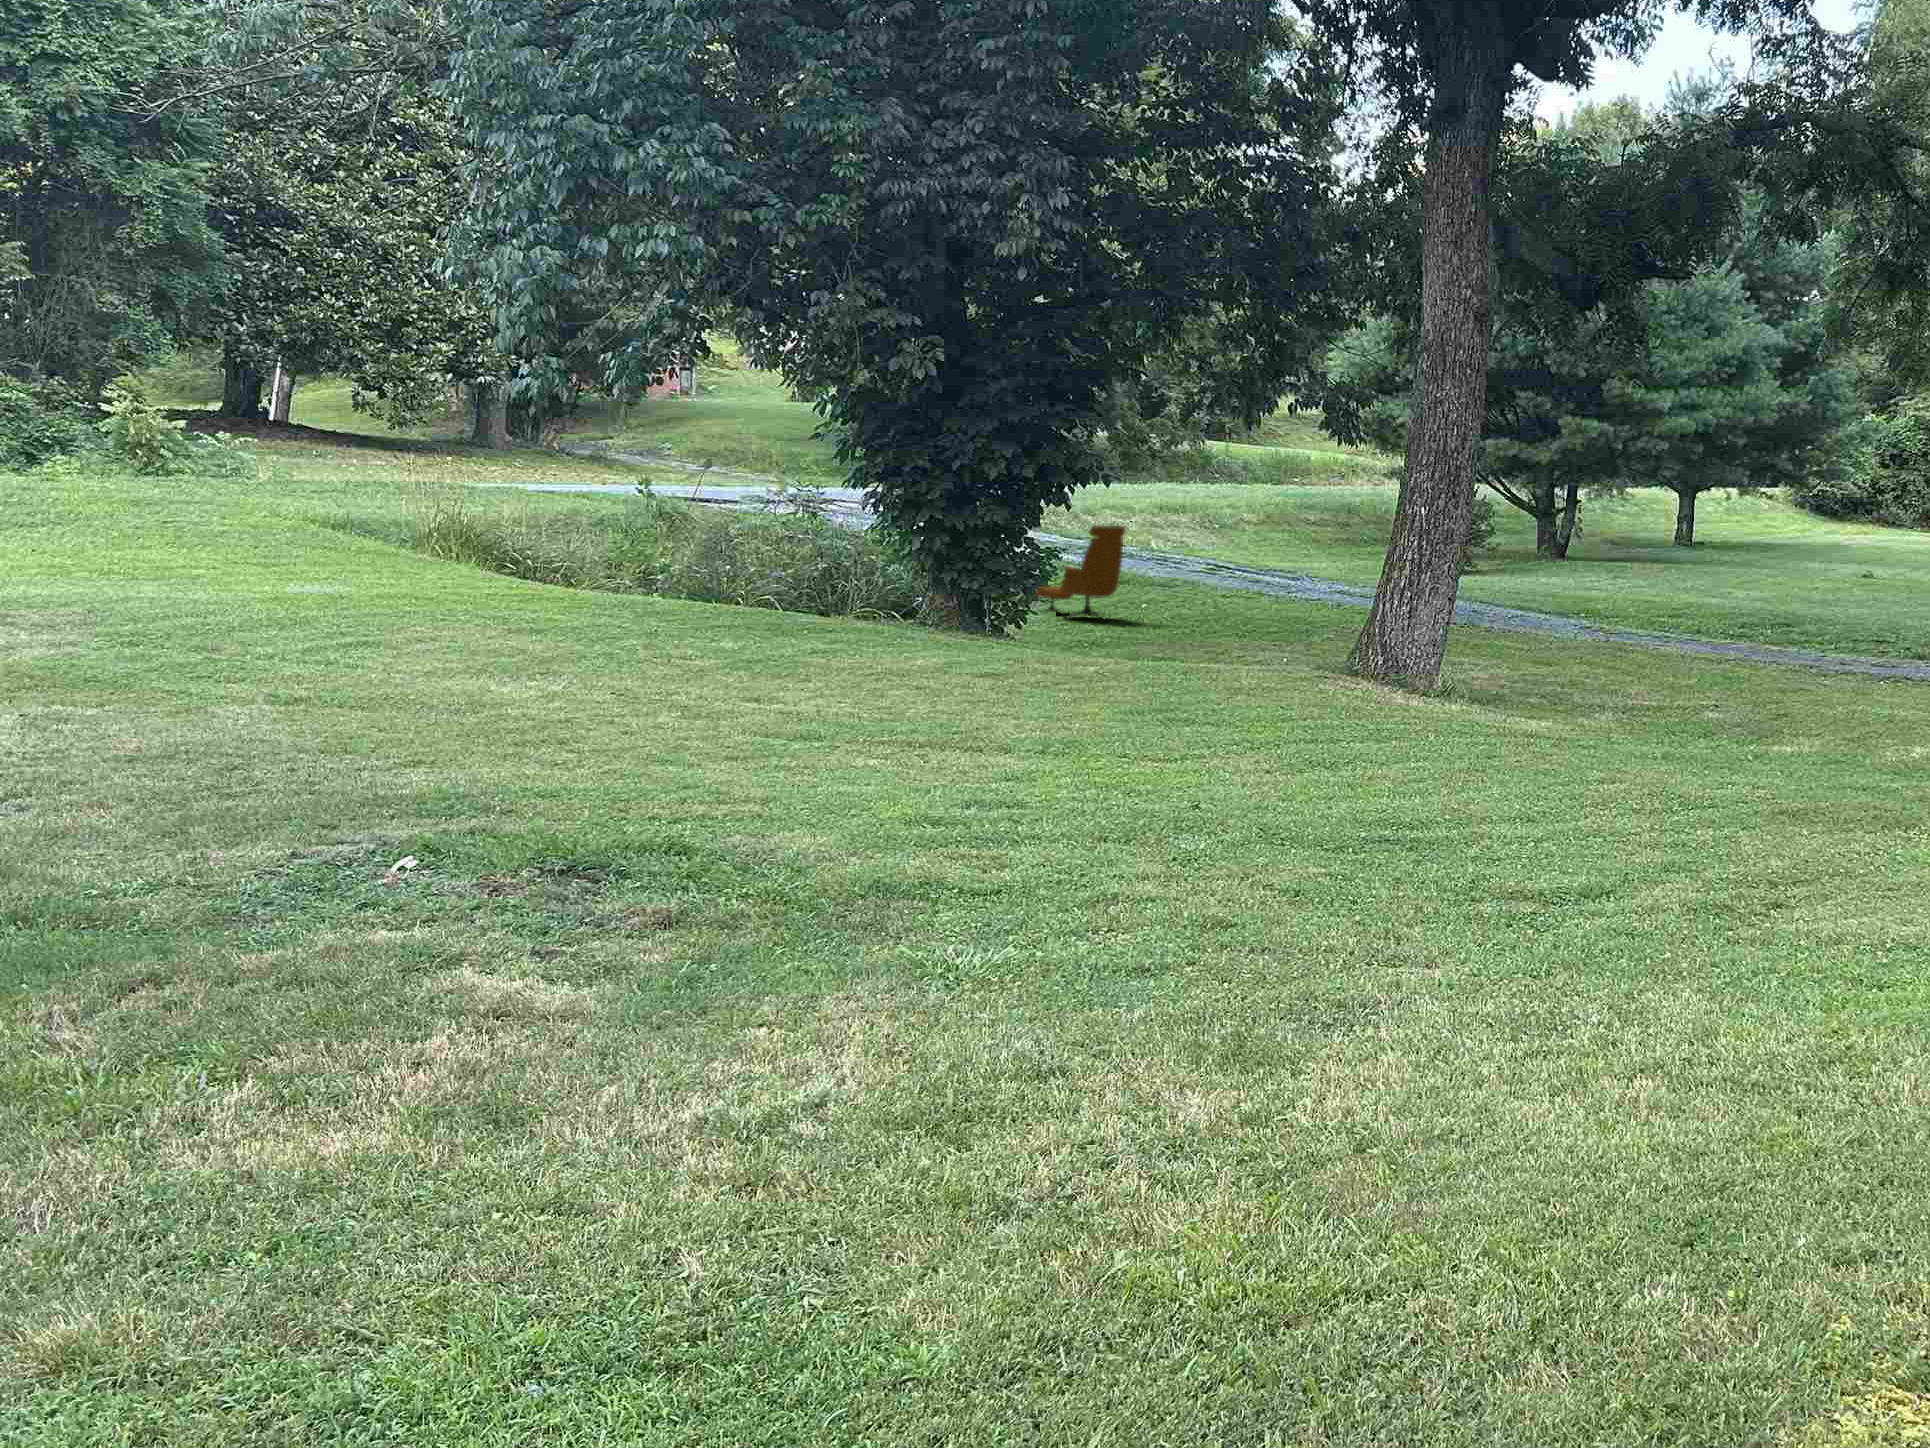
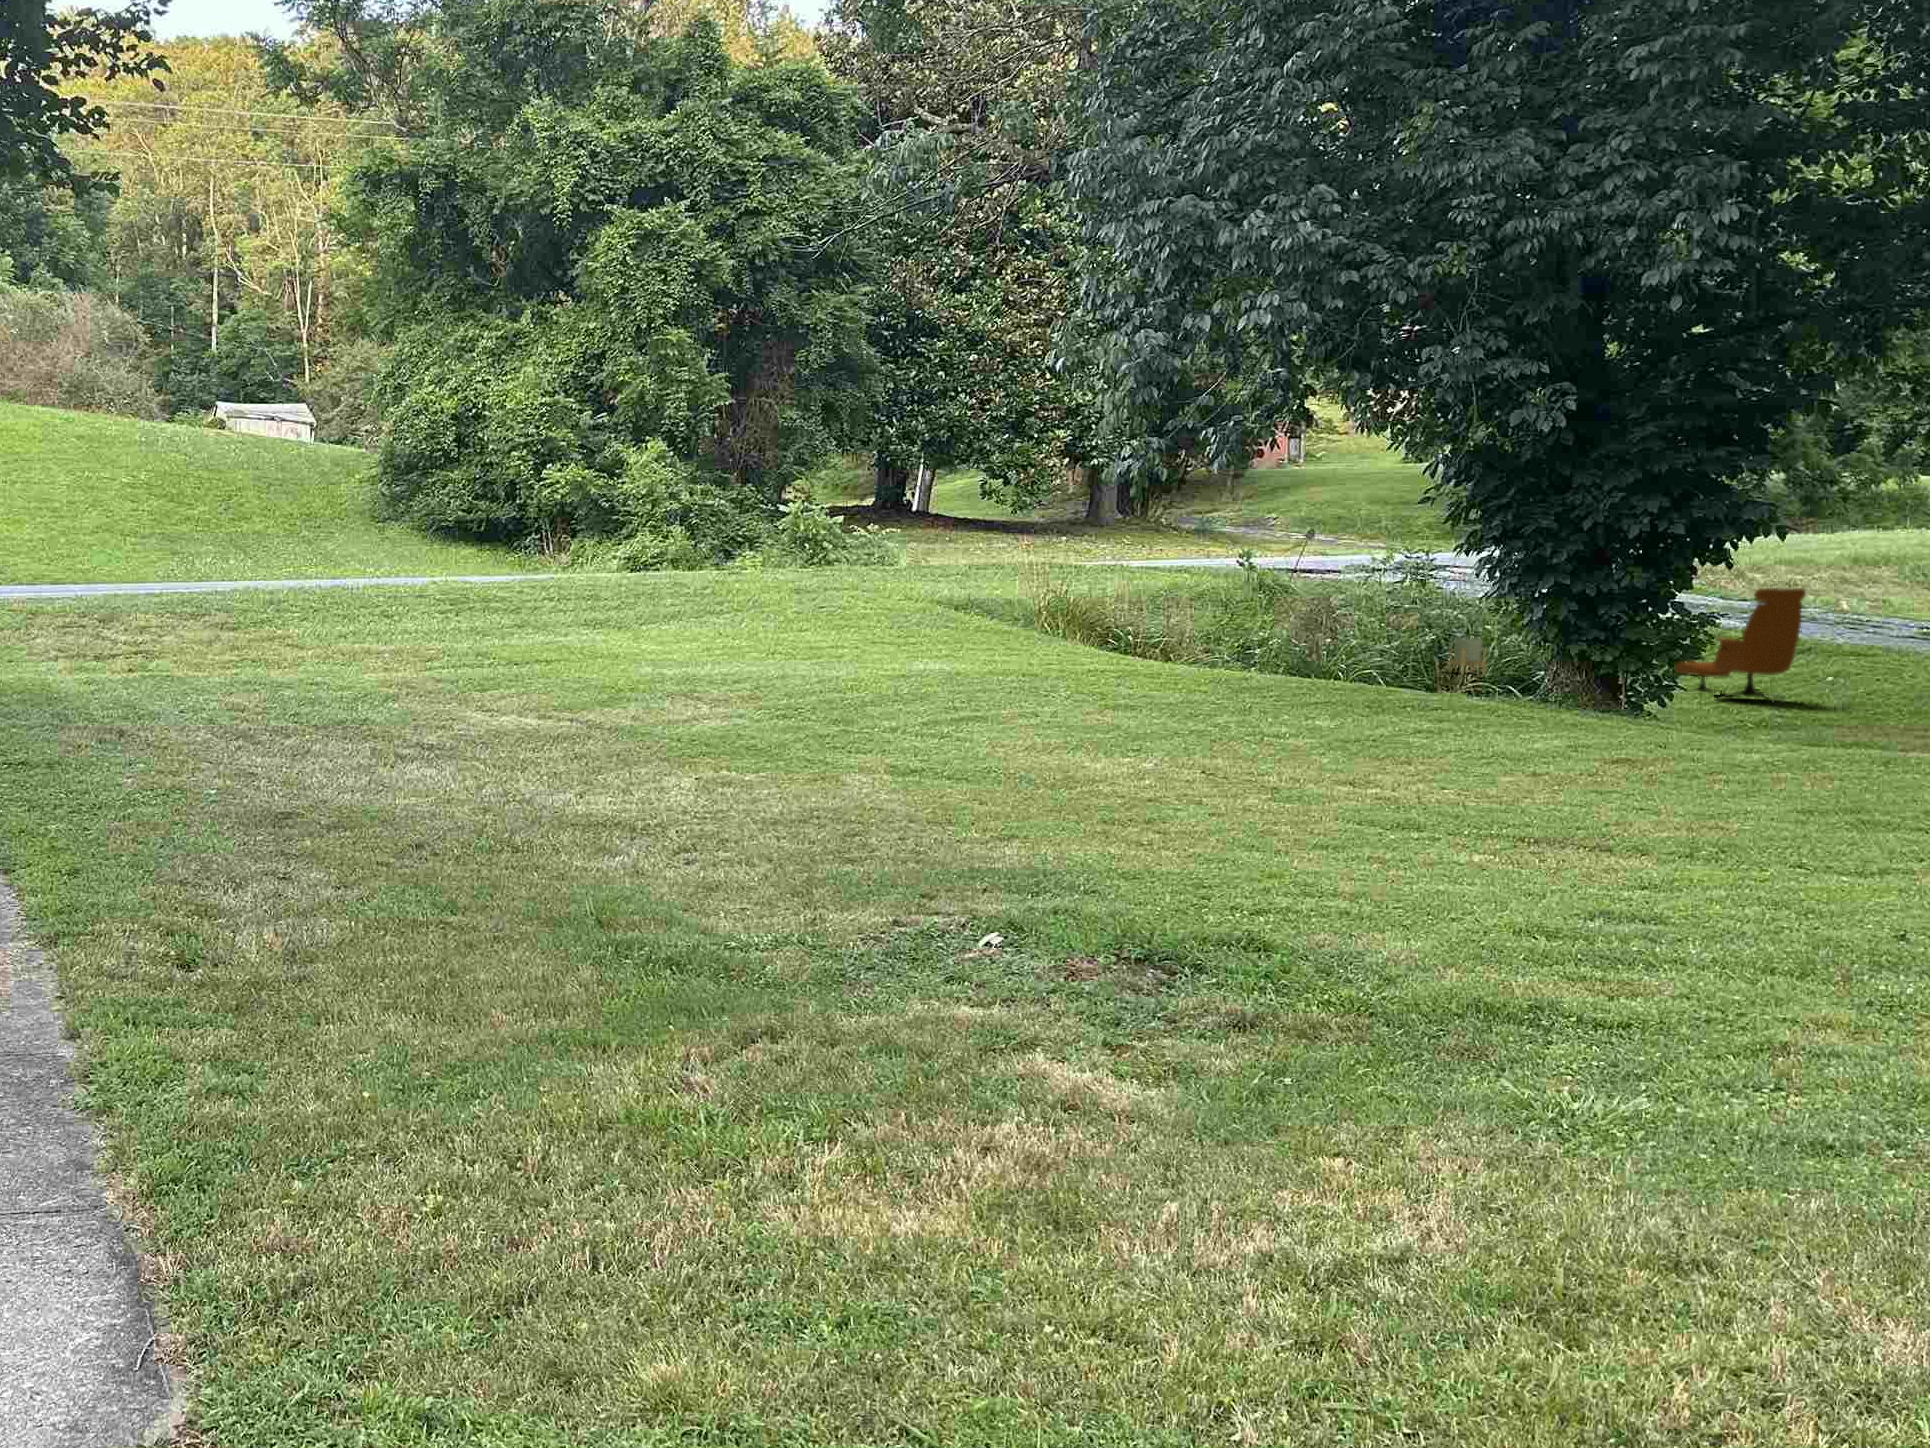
planter: none [846,566,878,599] -> present [1449,638,1486,674]

